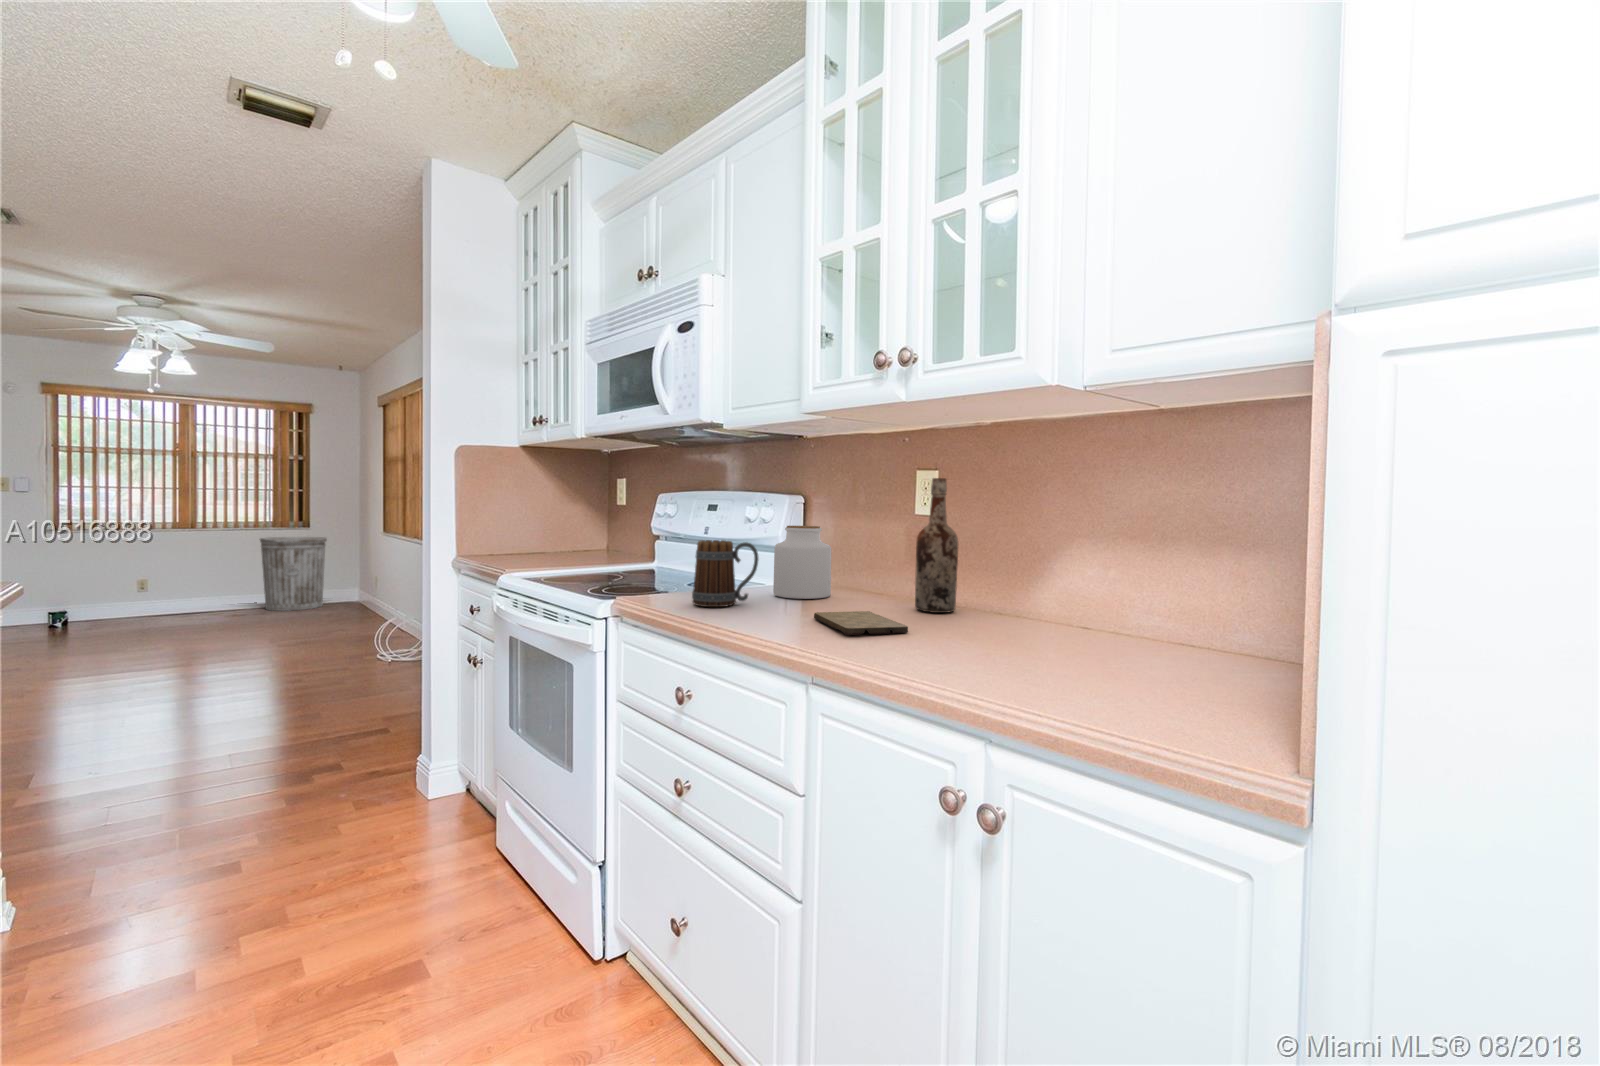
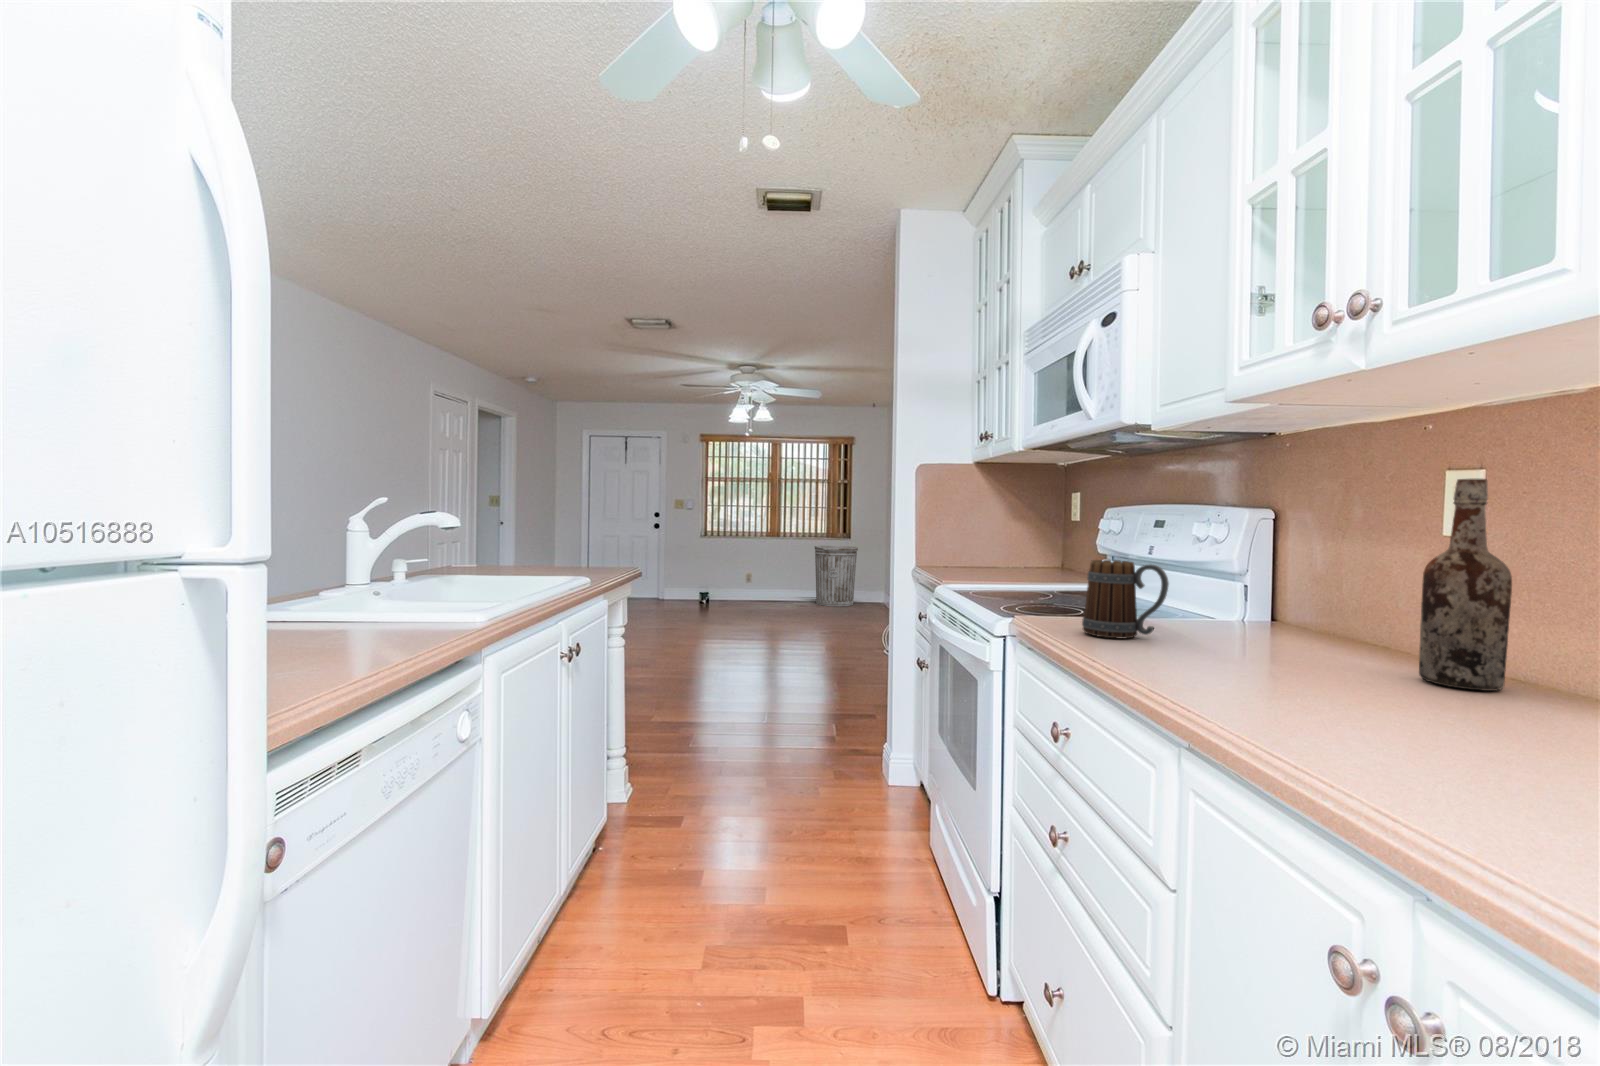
jar: present [773,526,831,599] -> none [1202,547,1293,644]
cutting board: present [814,611,908,635] -> none [1222,659,1356,704]

